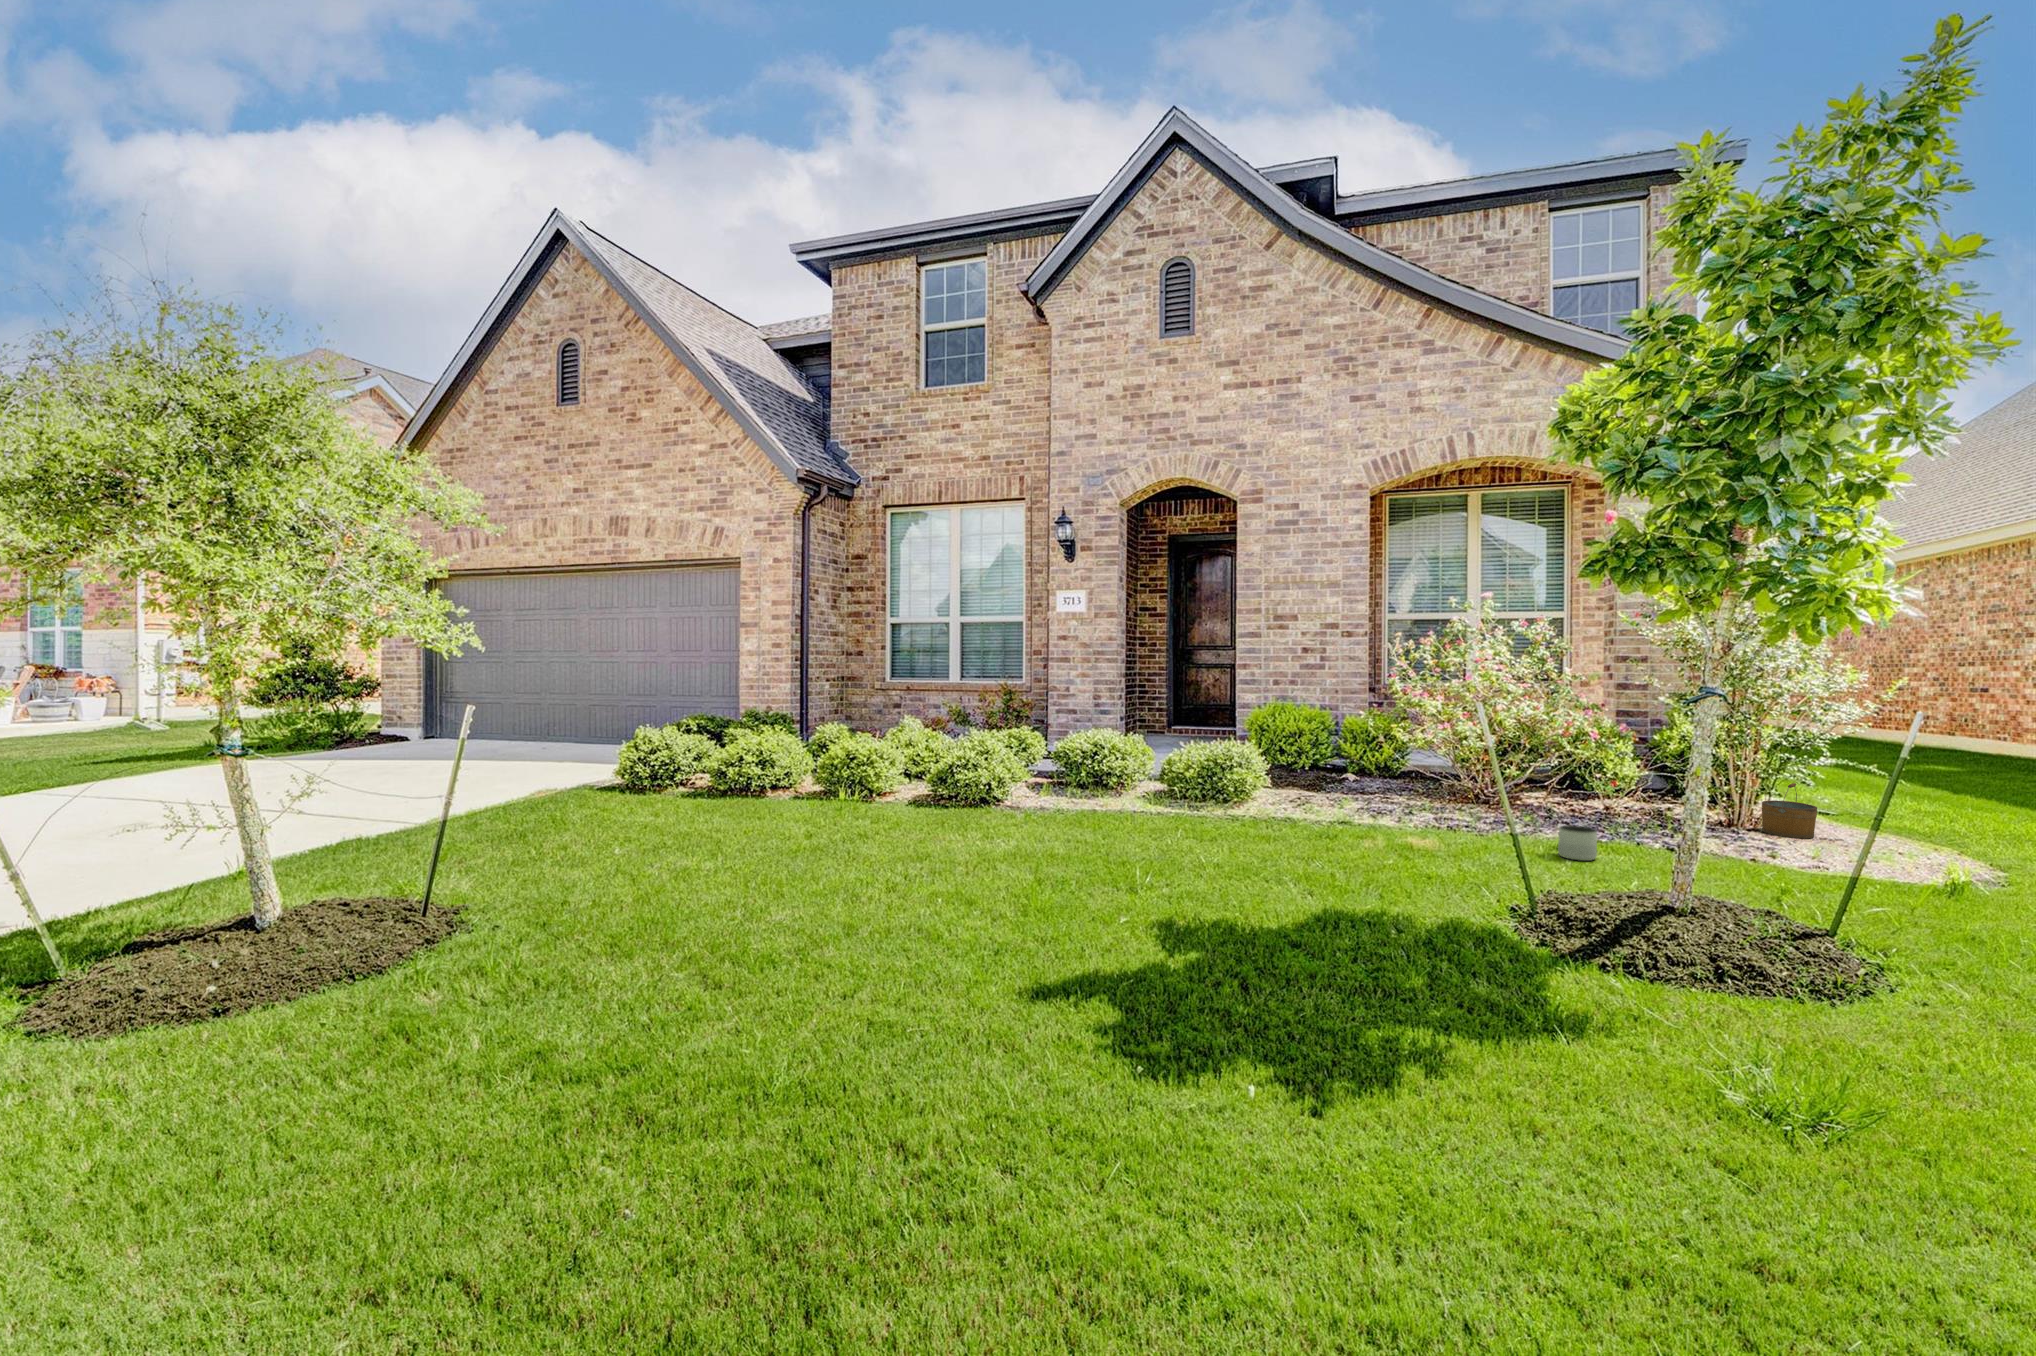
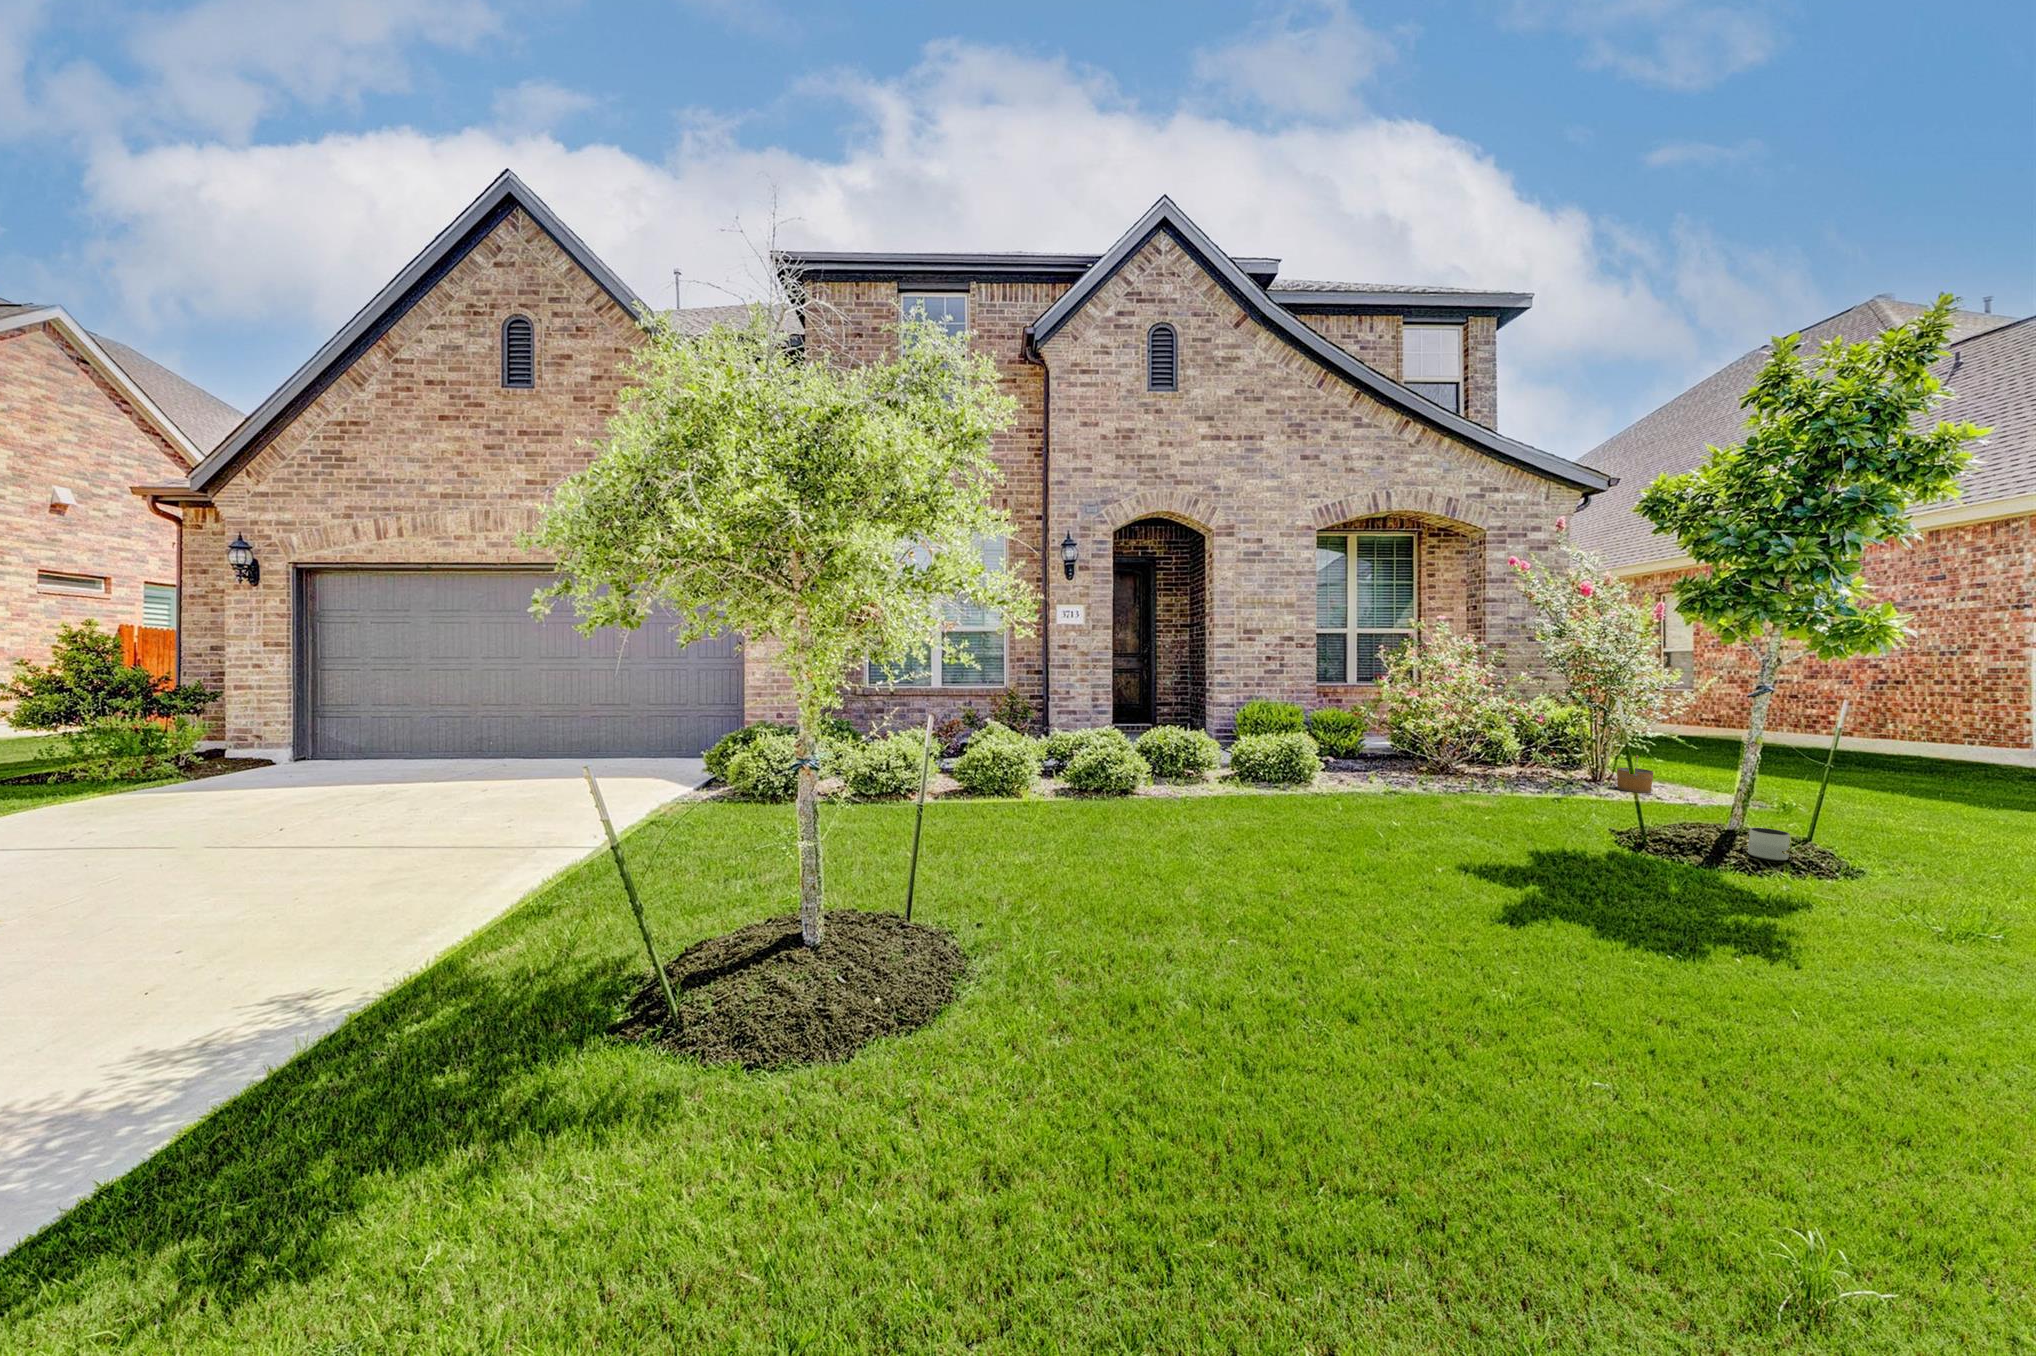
planter: present [1558,825,1597,861] -> present [1748,828,1790,861]

